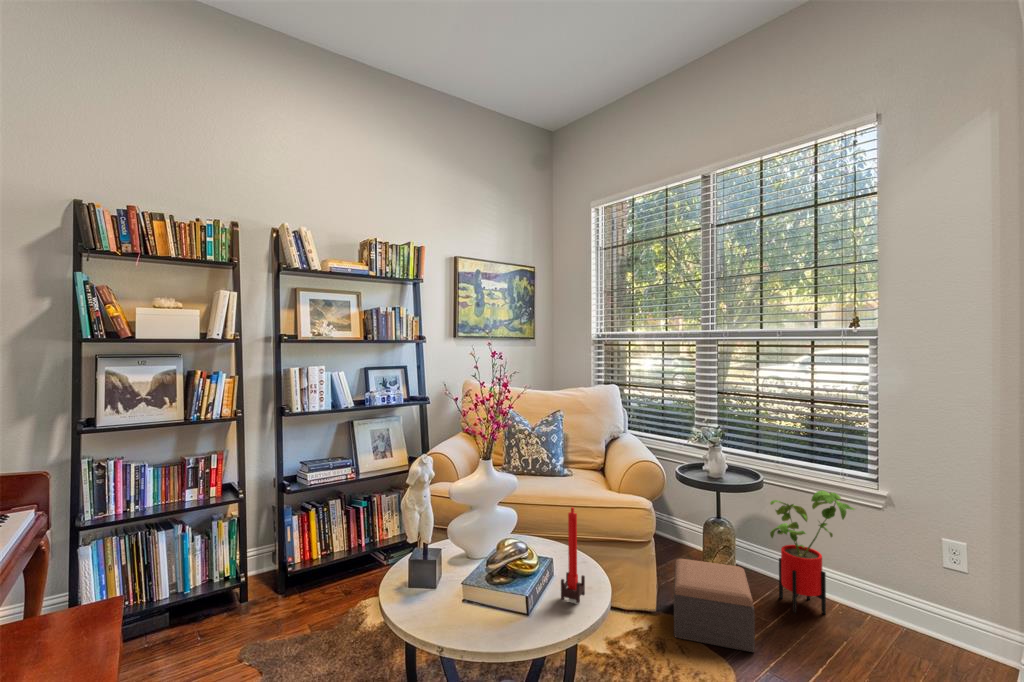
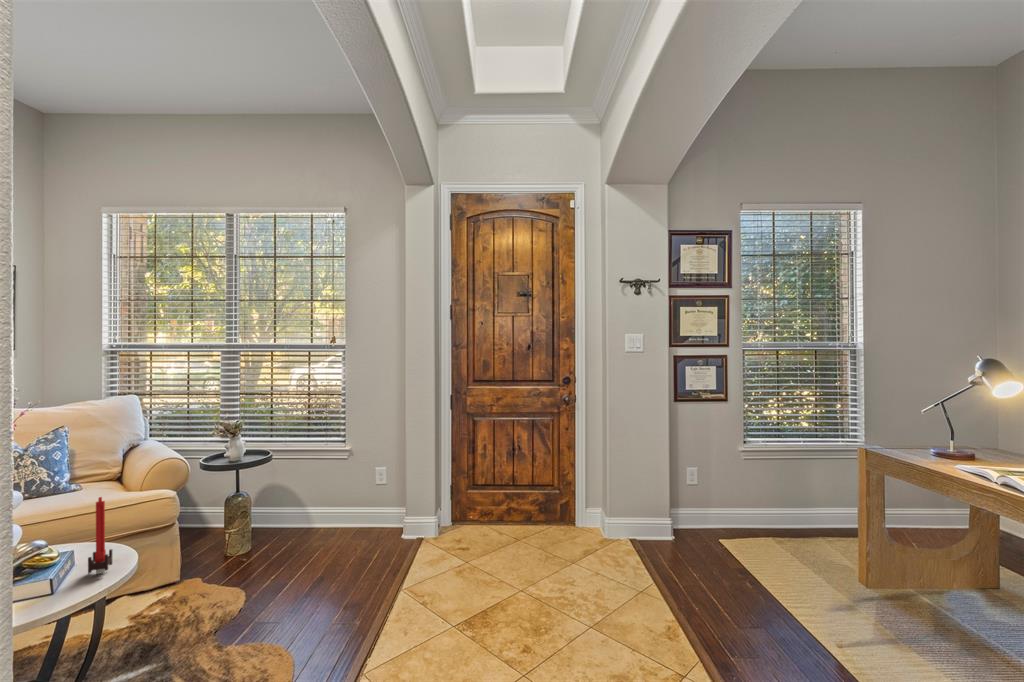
house plant: present [770,491,855,614] -> none [276,454,332,544]
footstool: present [674,559,755,652] -> none [196,523,260,590]

